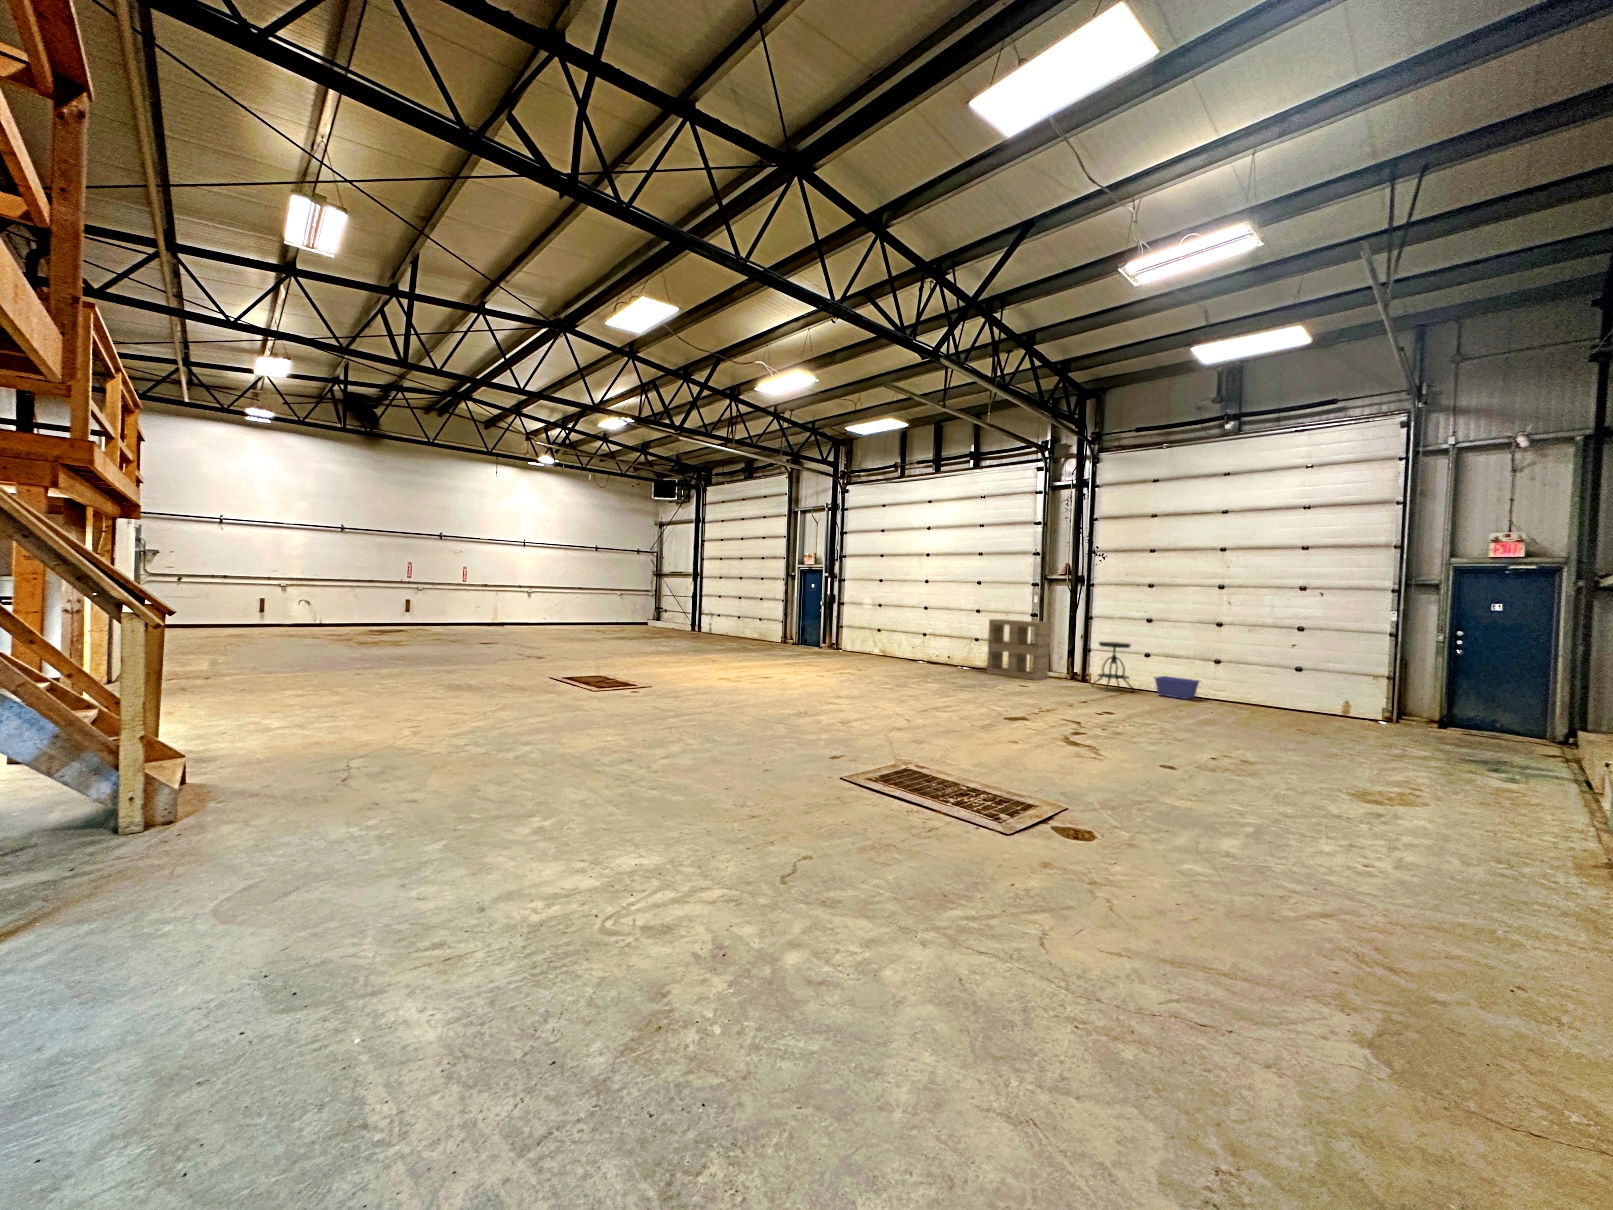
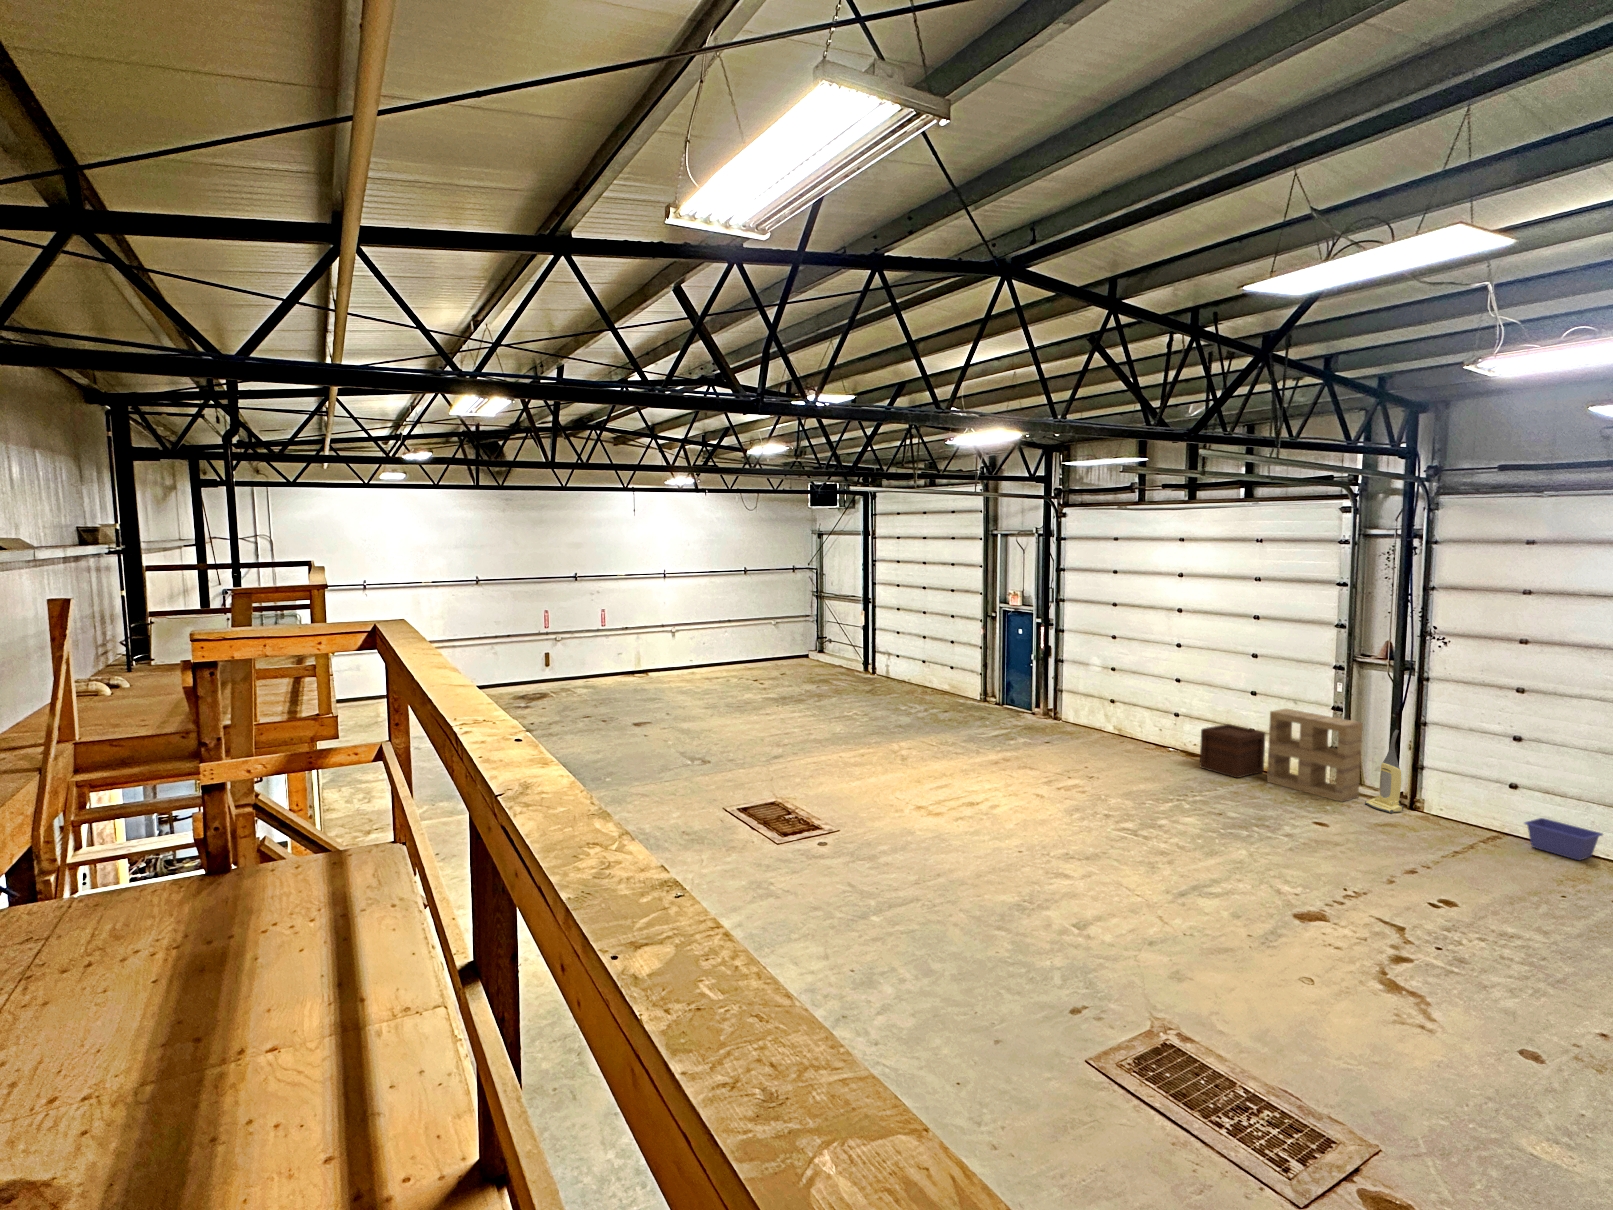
vacuum cleaner: none [1052,624,1077,684] -> present [1365,730,1403,813]
wooden crate: none [940,636,986,672] -> present [1200,724,1265,778]
stool: present [1092,642,1134,691] -> none [1426,761,1494,837]

